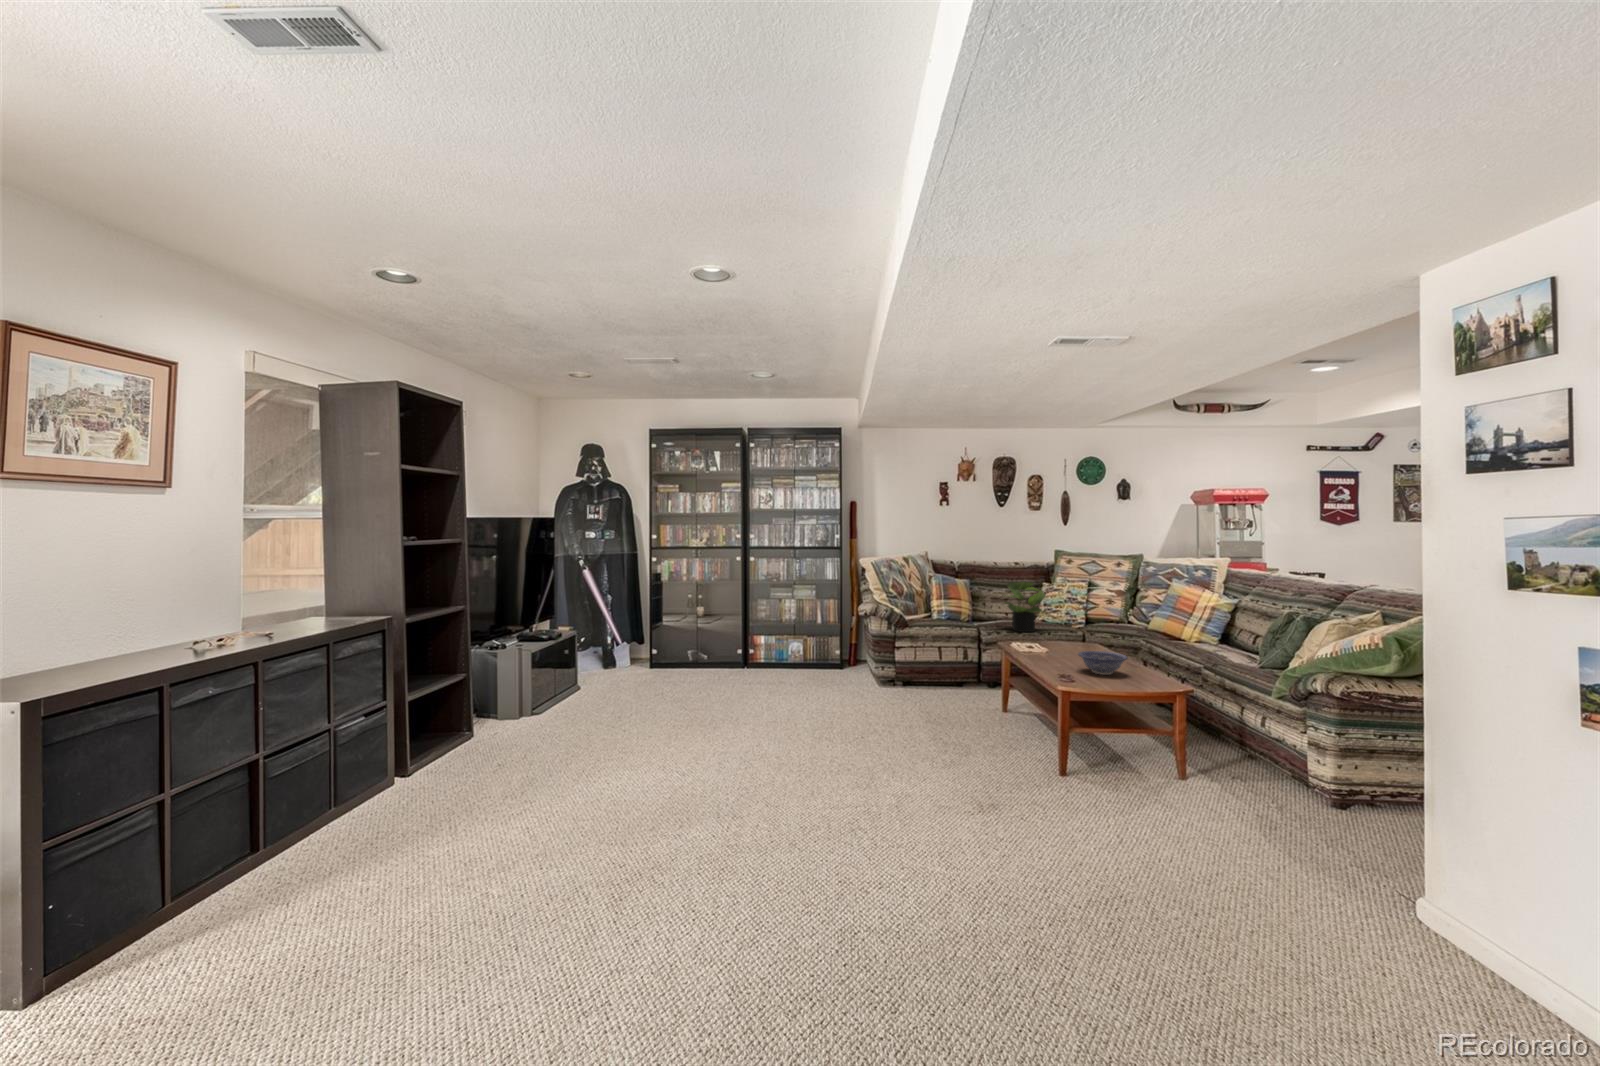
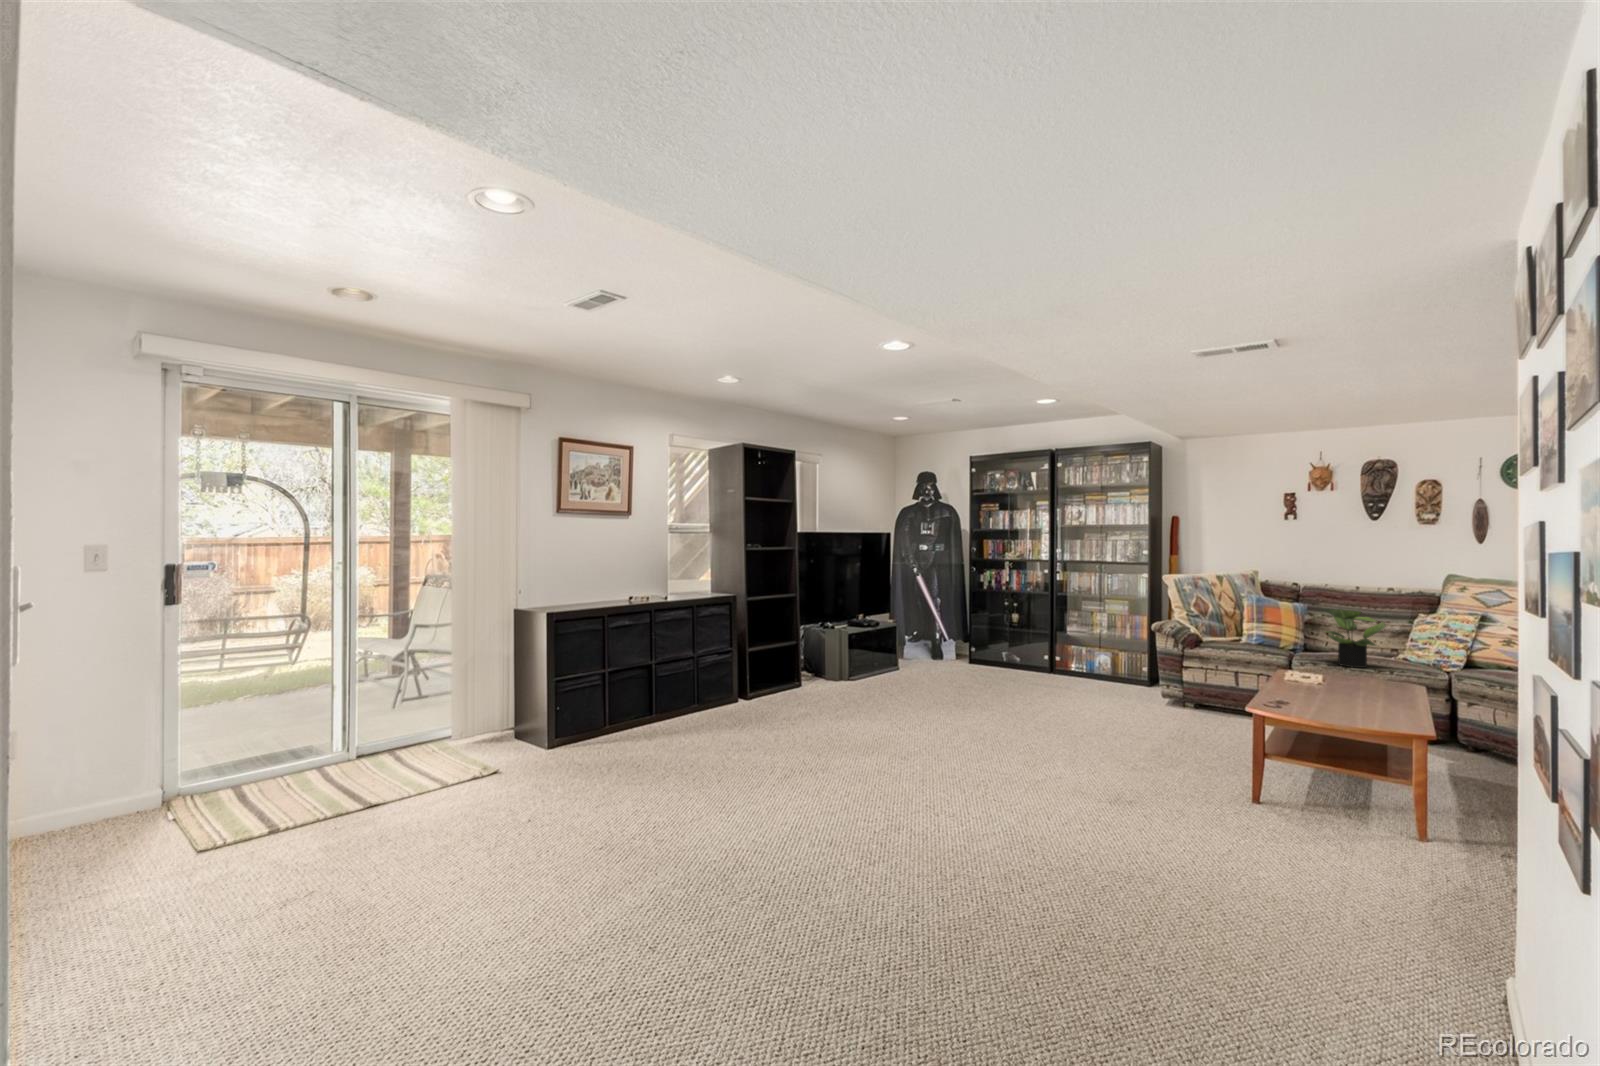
decorative bowl: present [1078,651,1128,675] -> none [1309,685,1372,712]

